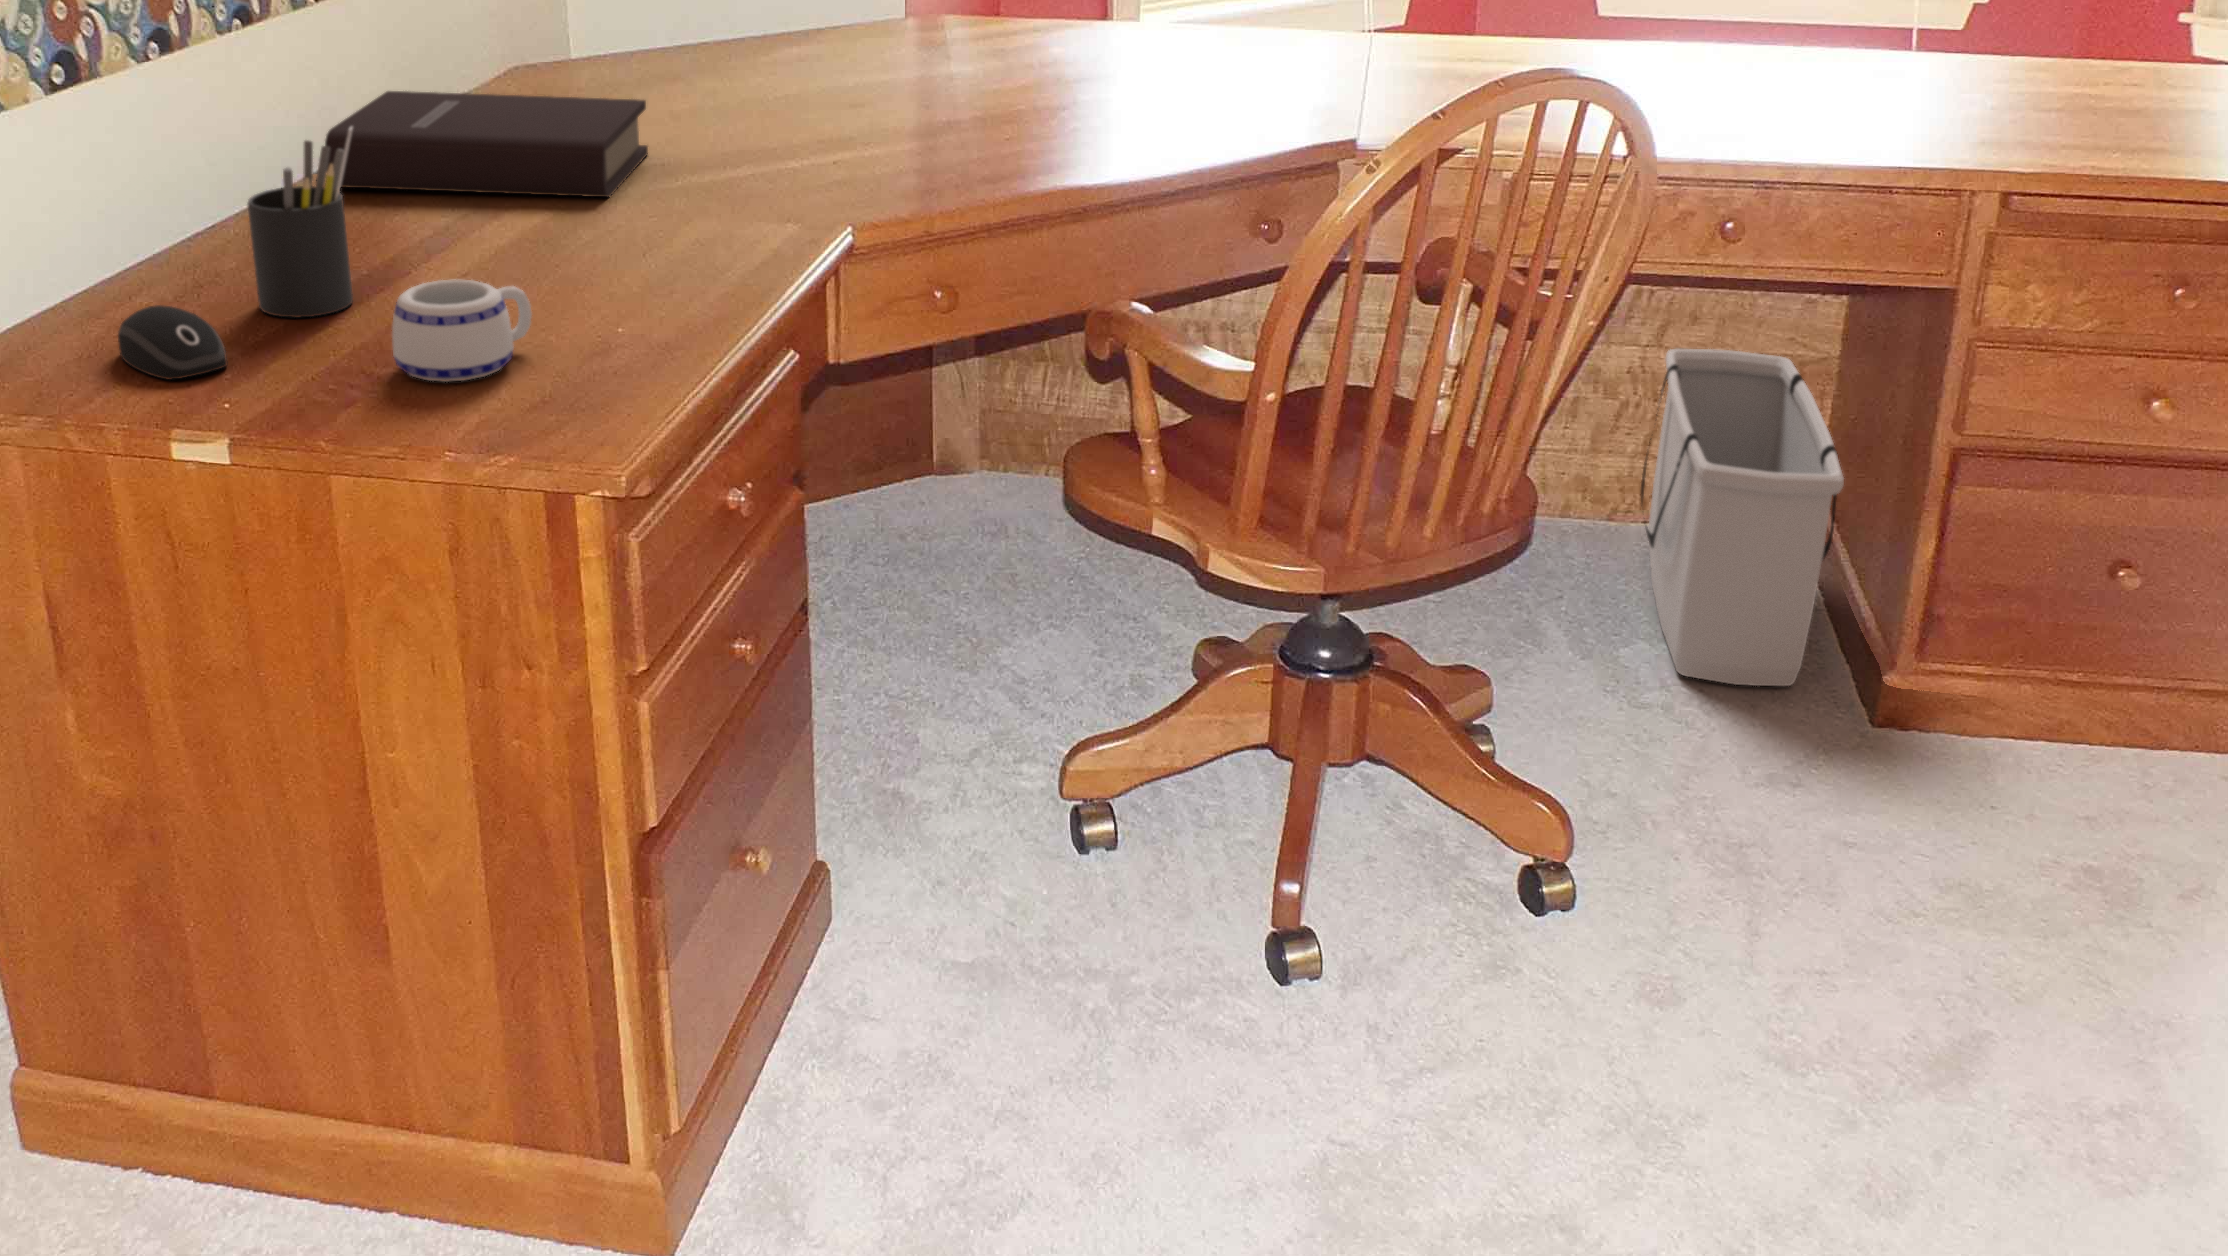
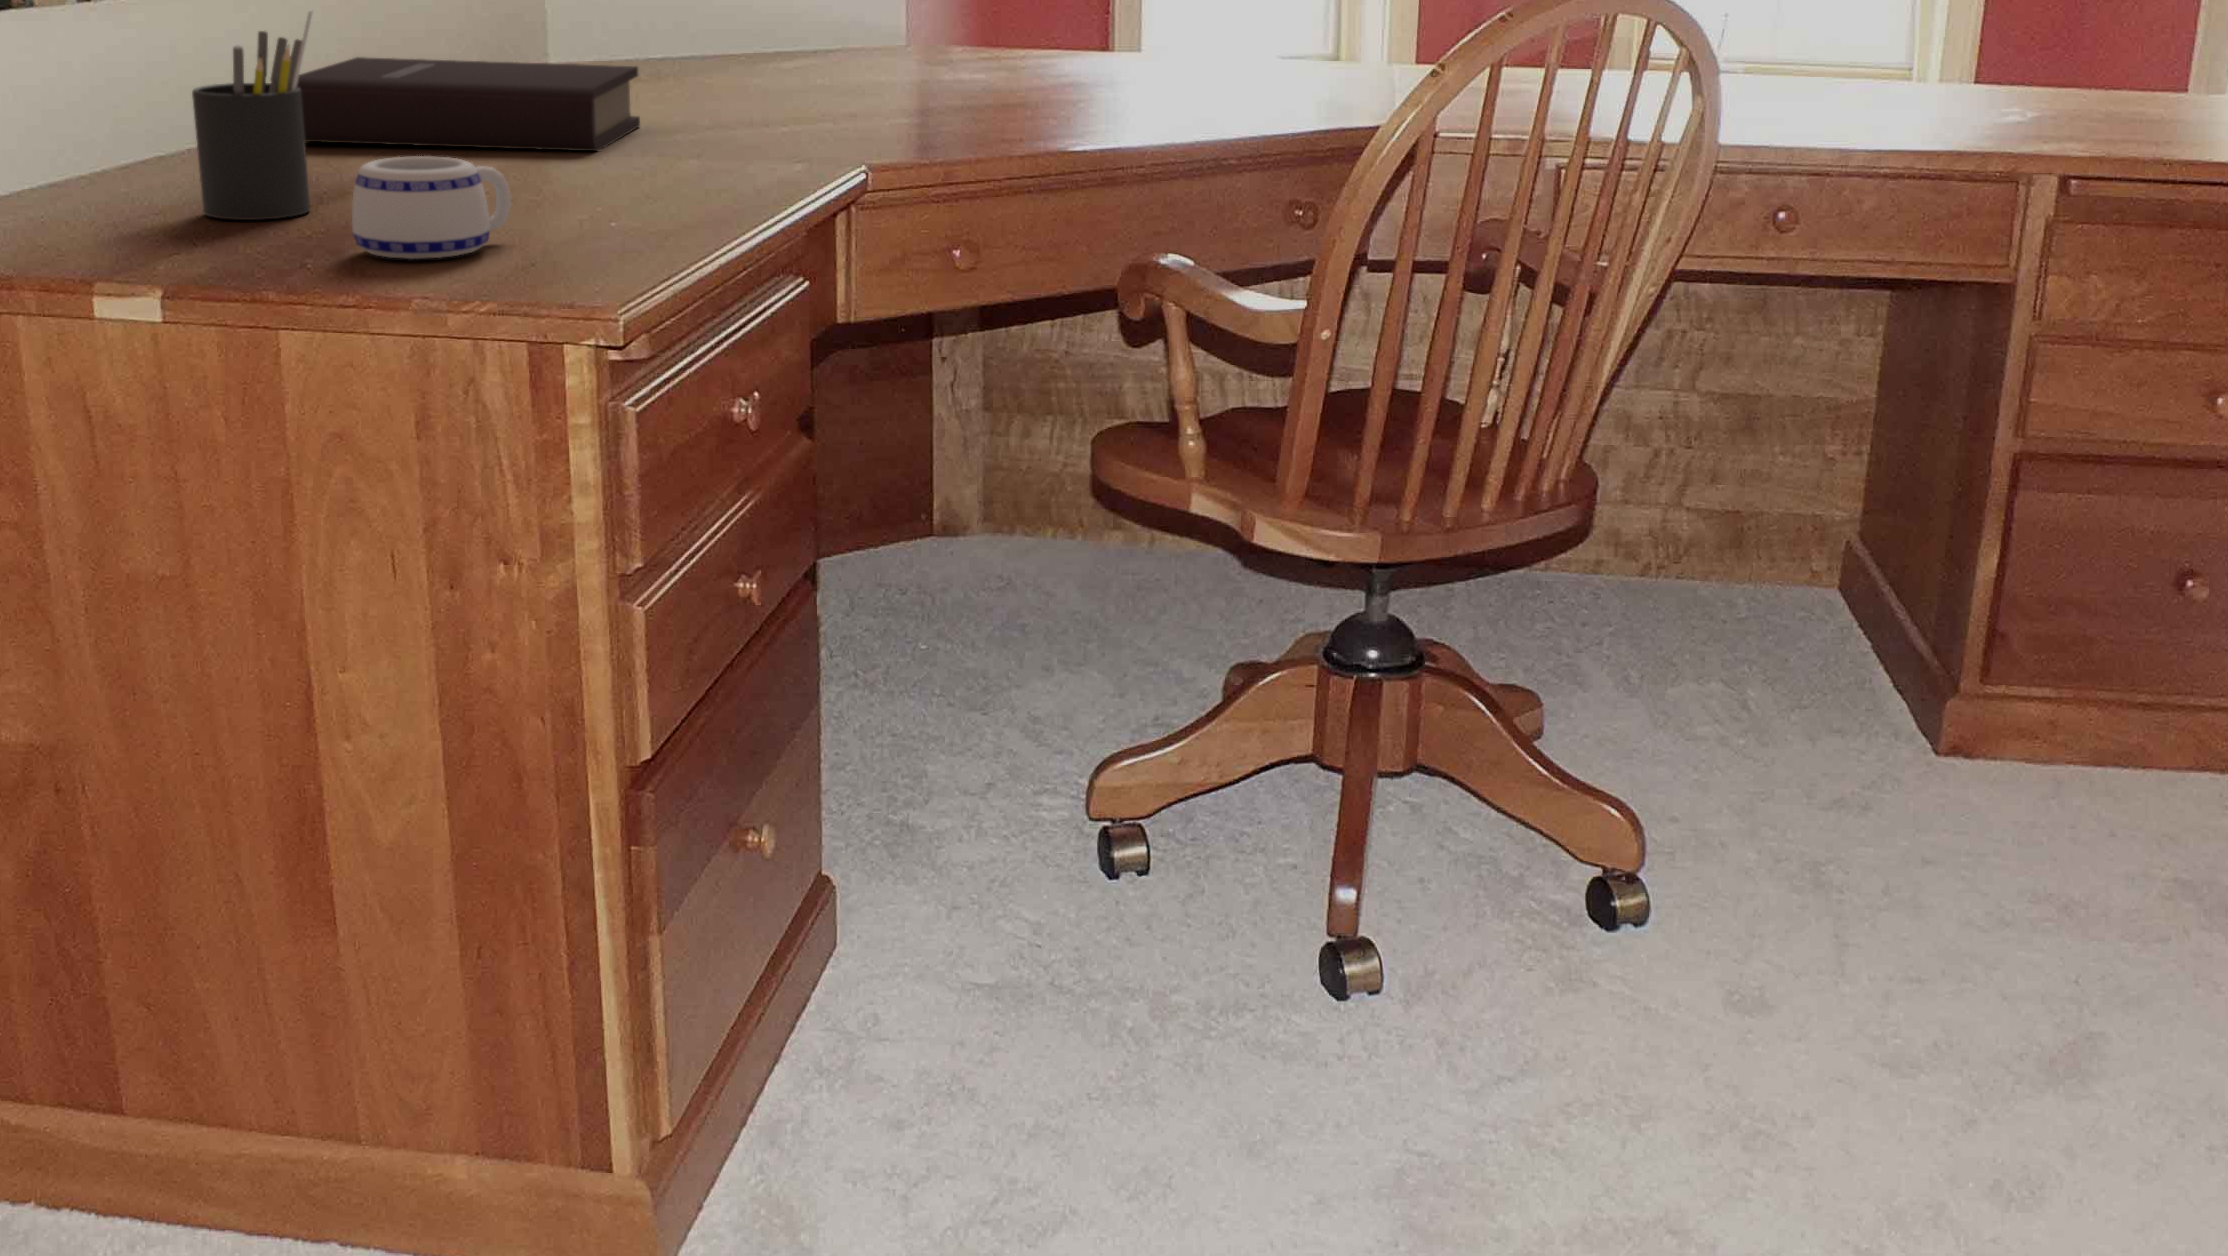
computer mouse: present [118,305,227,380] -> none [37,185,163,257]
storage bin: present [1641,348,1844,686] -> none [1680,388,1897,719]

